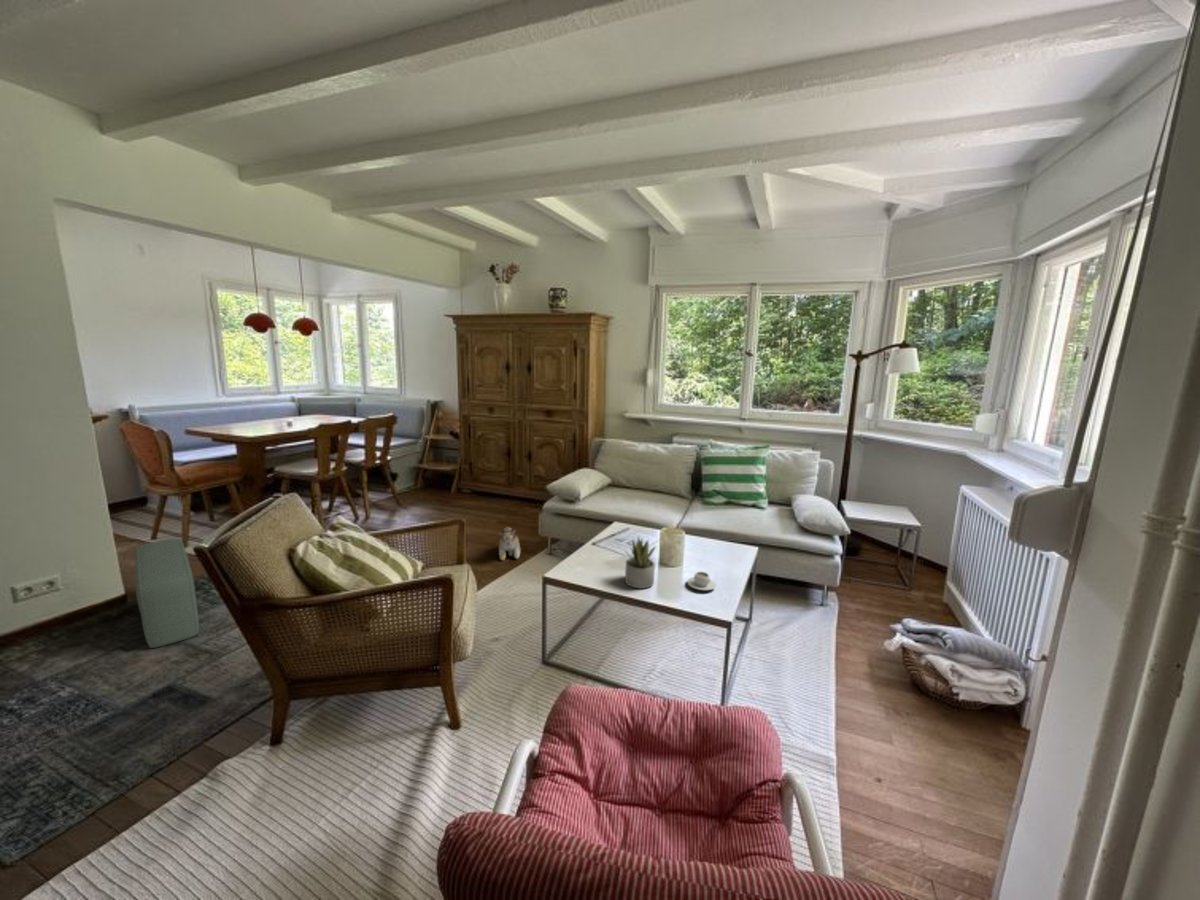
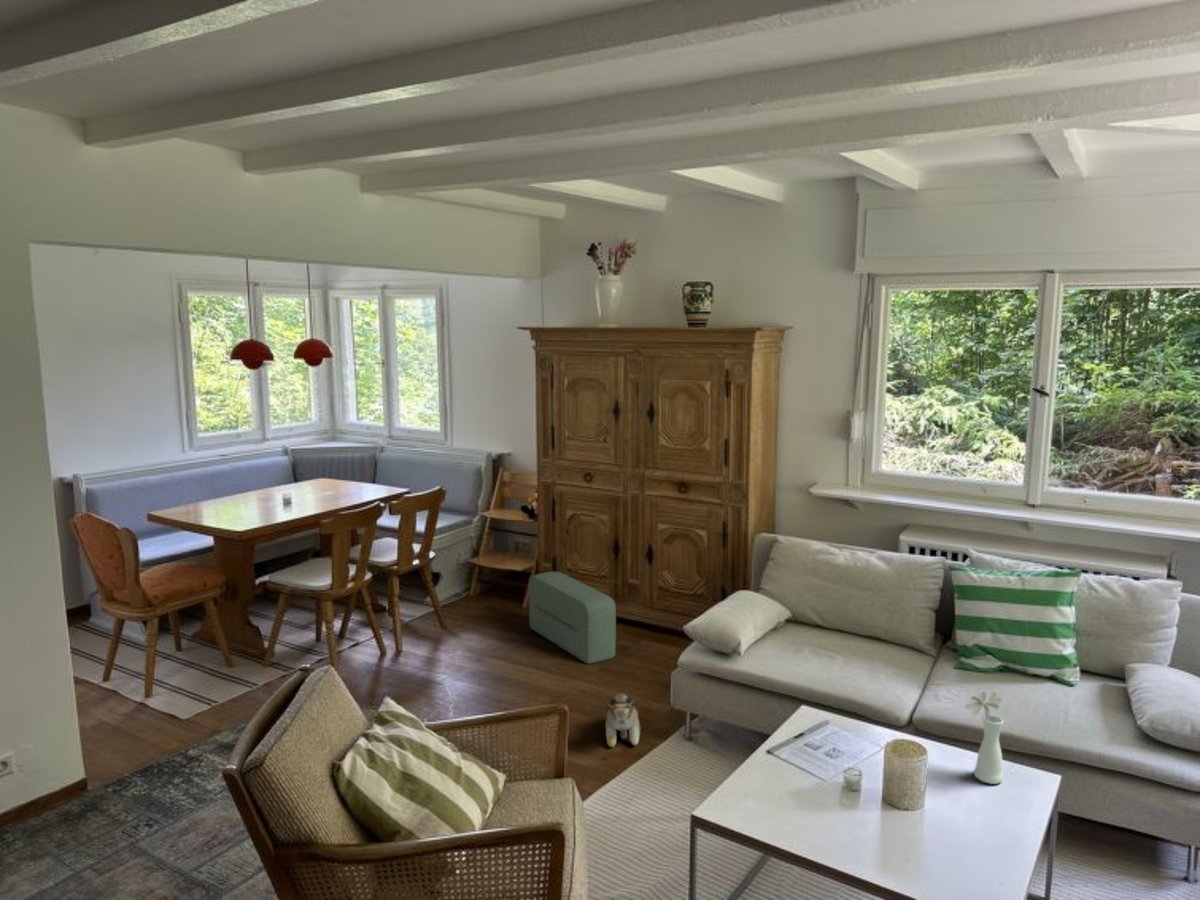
vase: none [707,501,728,553] -> present [965,692,1003,784]
succulent plant: present [625,538,655,588] -> none [823,755,878,848]
pouf: present [135,539,199,648] -> present [529,572,616,663]
teacup: present [688,572,716,590] -> none [932,825,984,862]

